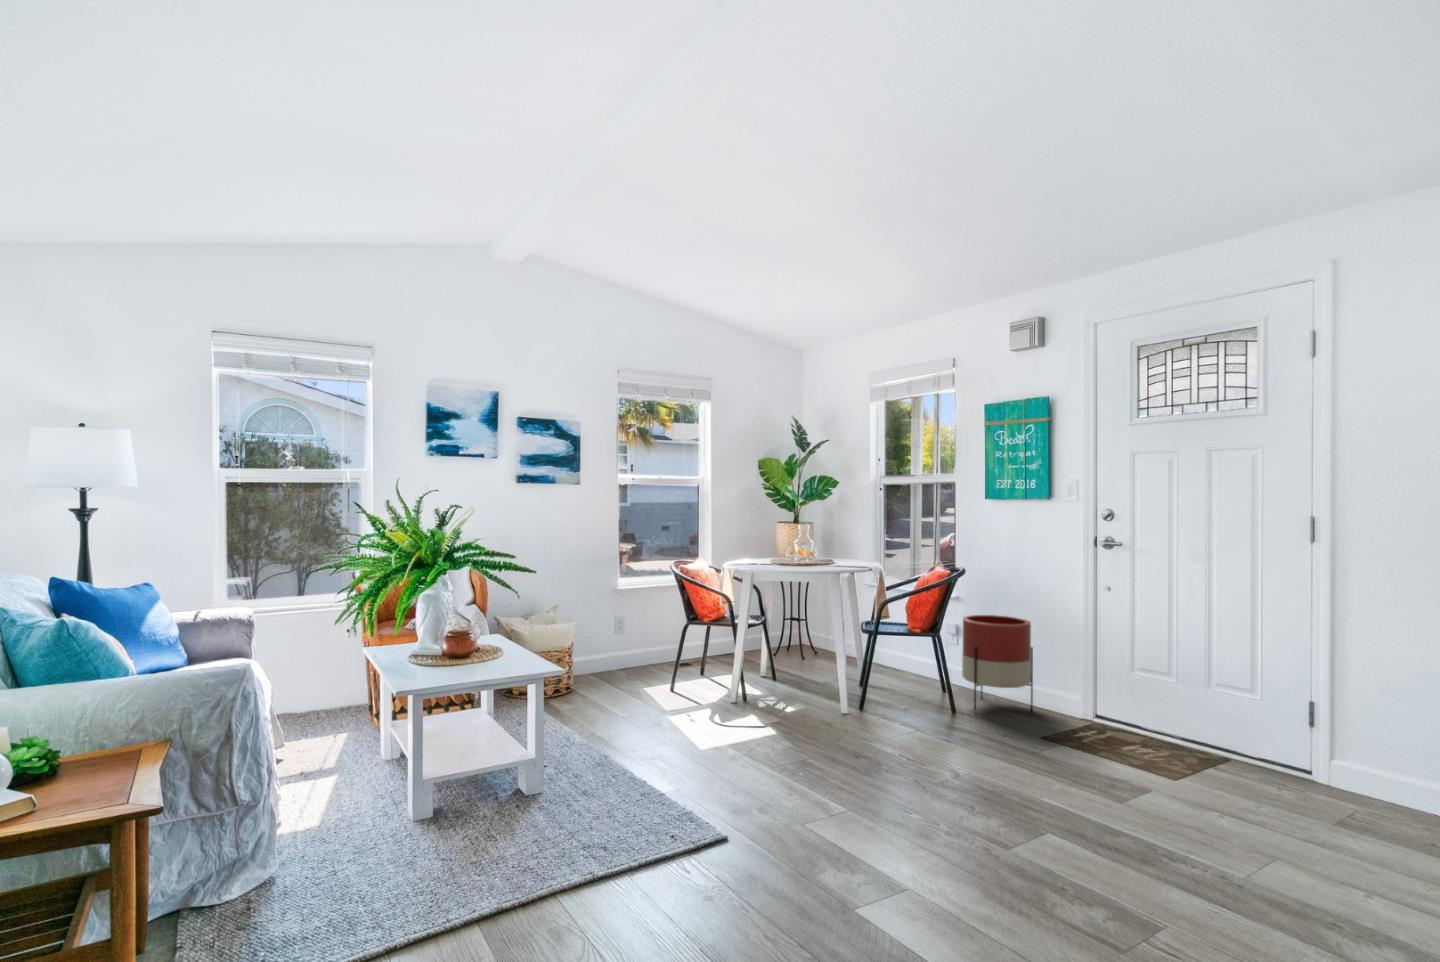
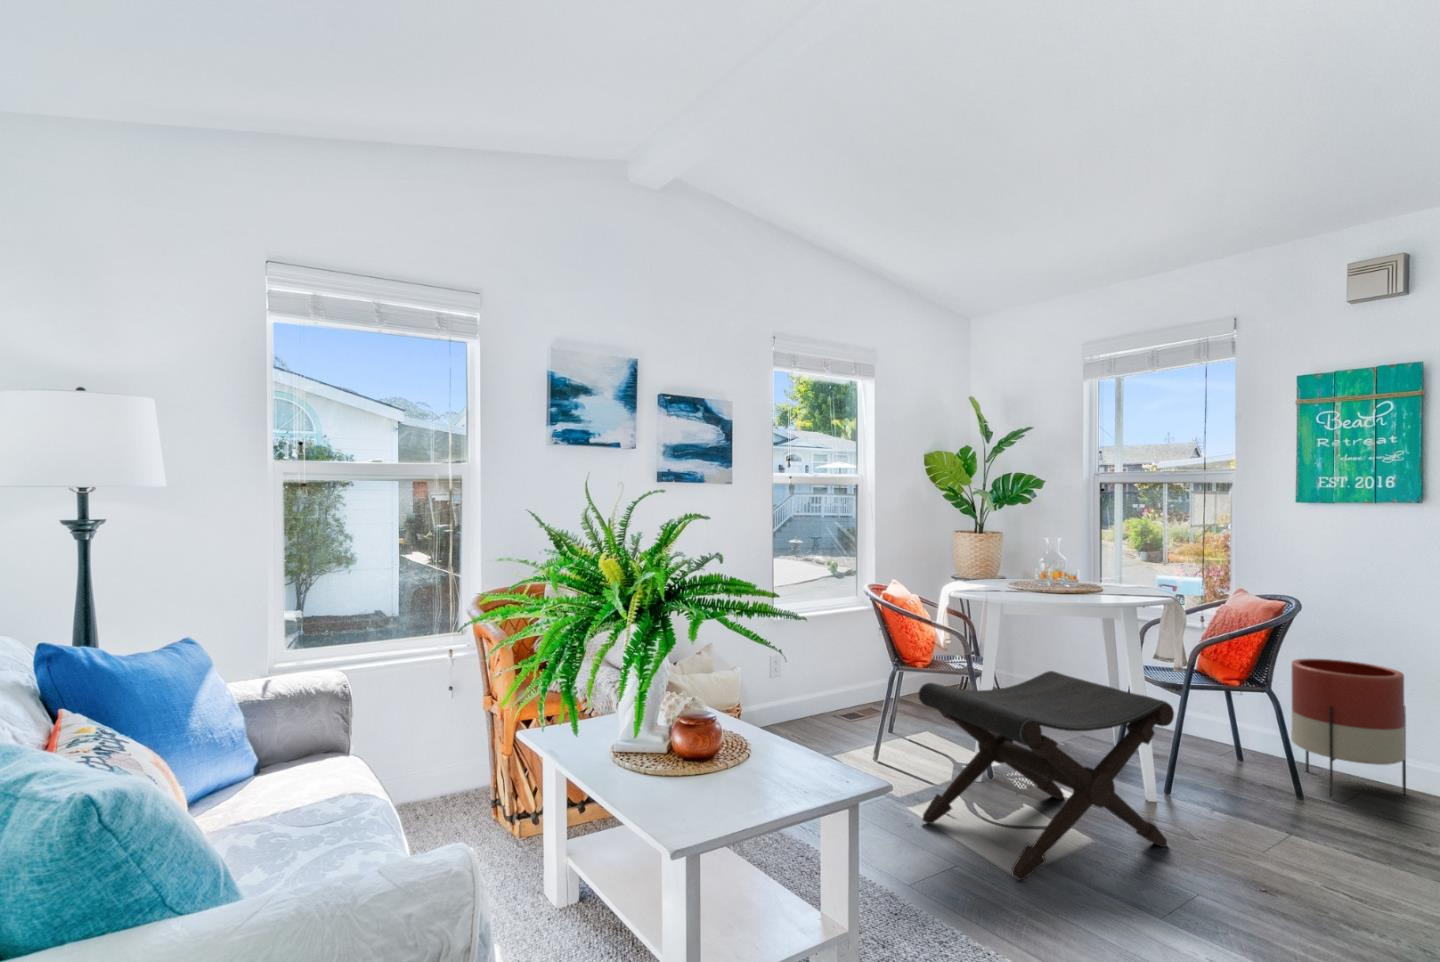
footstool: none [665,620,826,750] -> present [919,671,1174,880]

